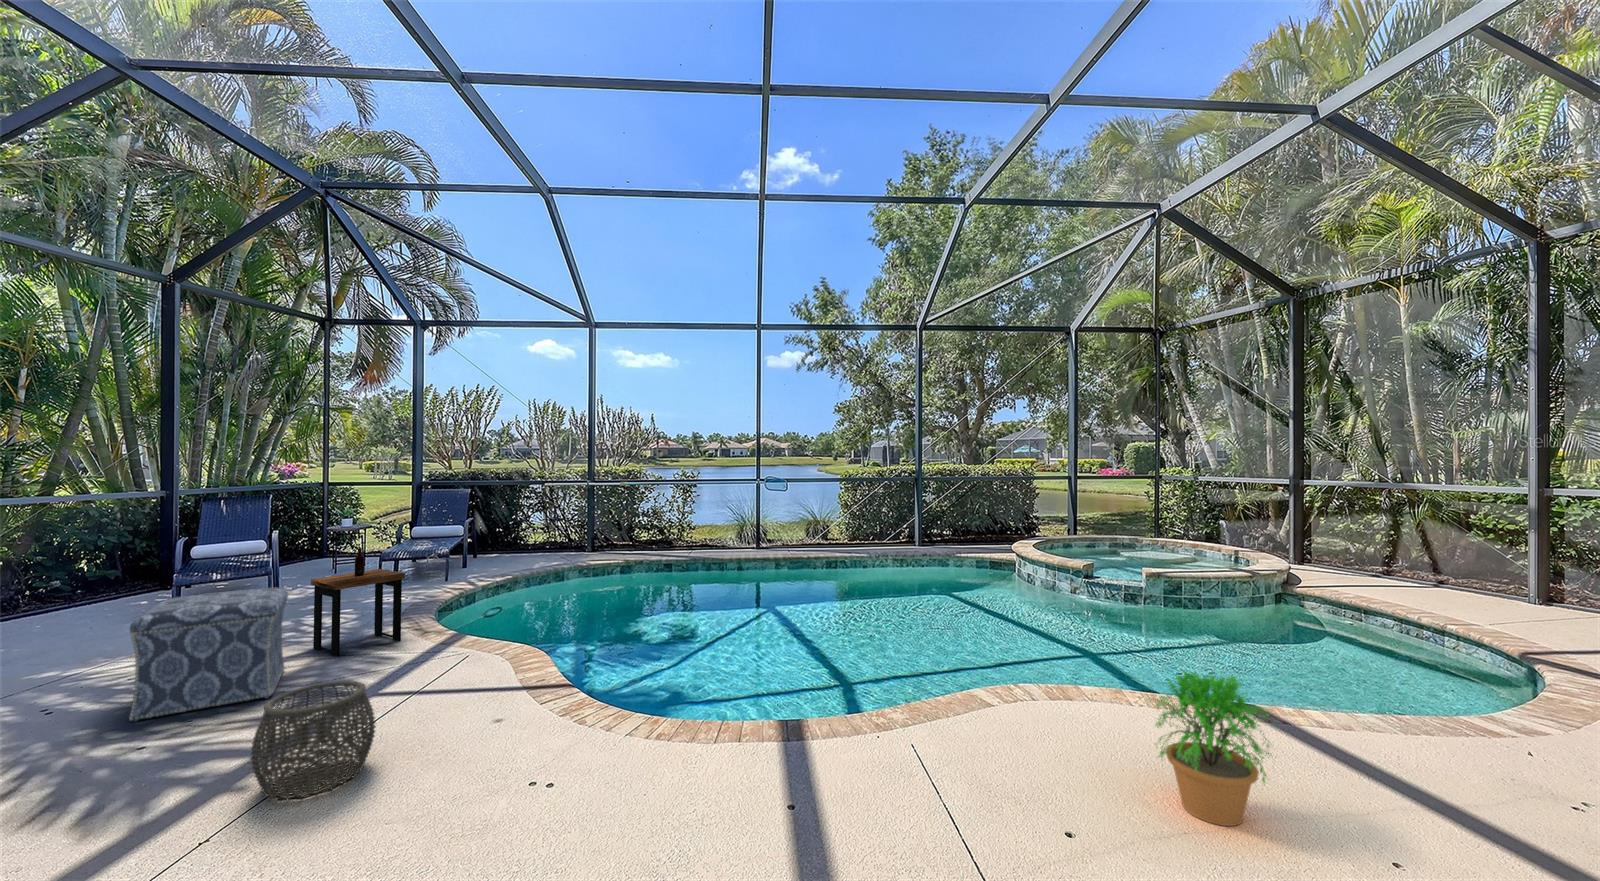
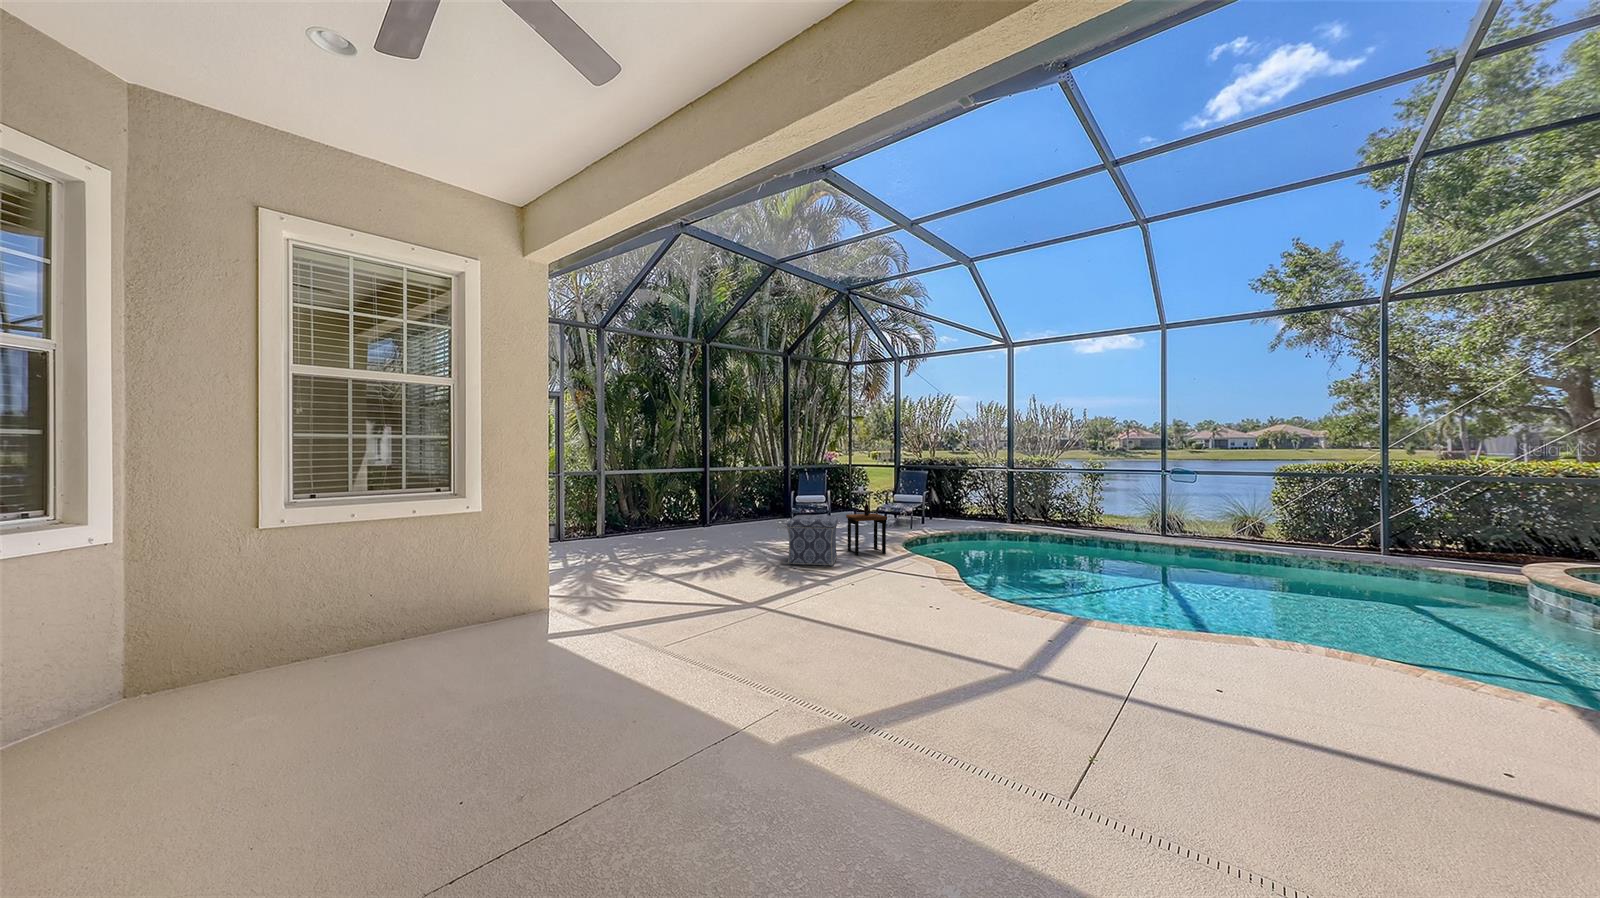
potted plant: present [1146,671,1275,826] -> none [1374,642,1501,771]
woven basket: present [250,681,376,799] -> none [829,556,873,600]

